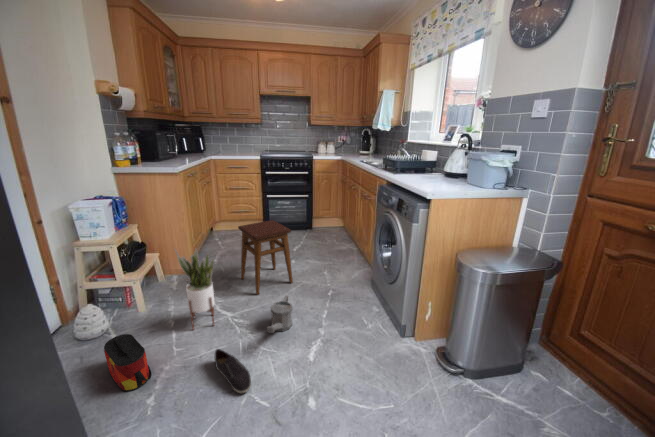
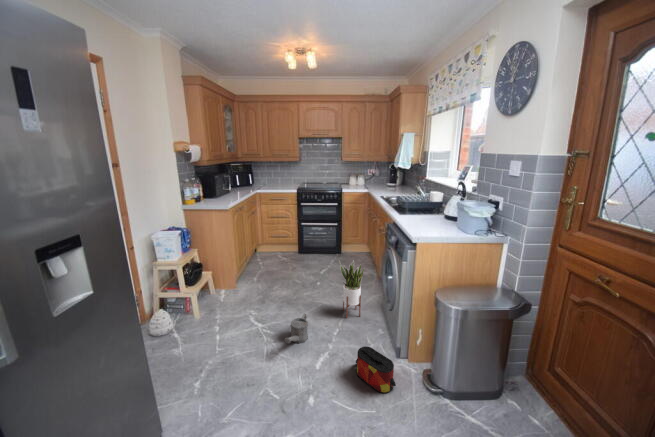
stool: present [238,220,293,294] -> none [272,248,315,311]
potted plant: present [175,250,215,329] -> present [339,260,365,318]
bag: present [104,334,152,391] -> present [356,346,396,393]
shoe: present [214,349,251,393] -> none [244,352,269,387]

